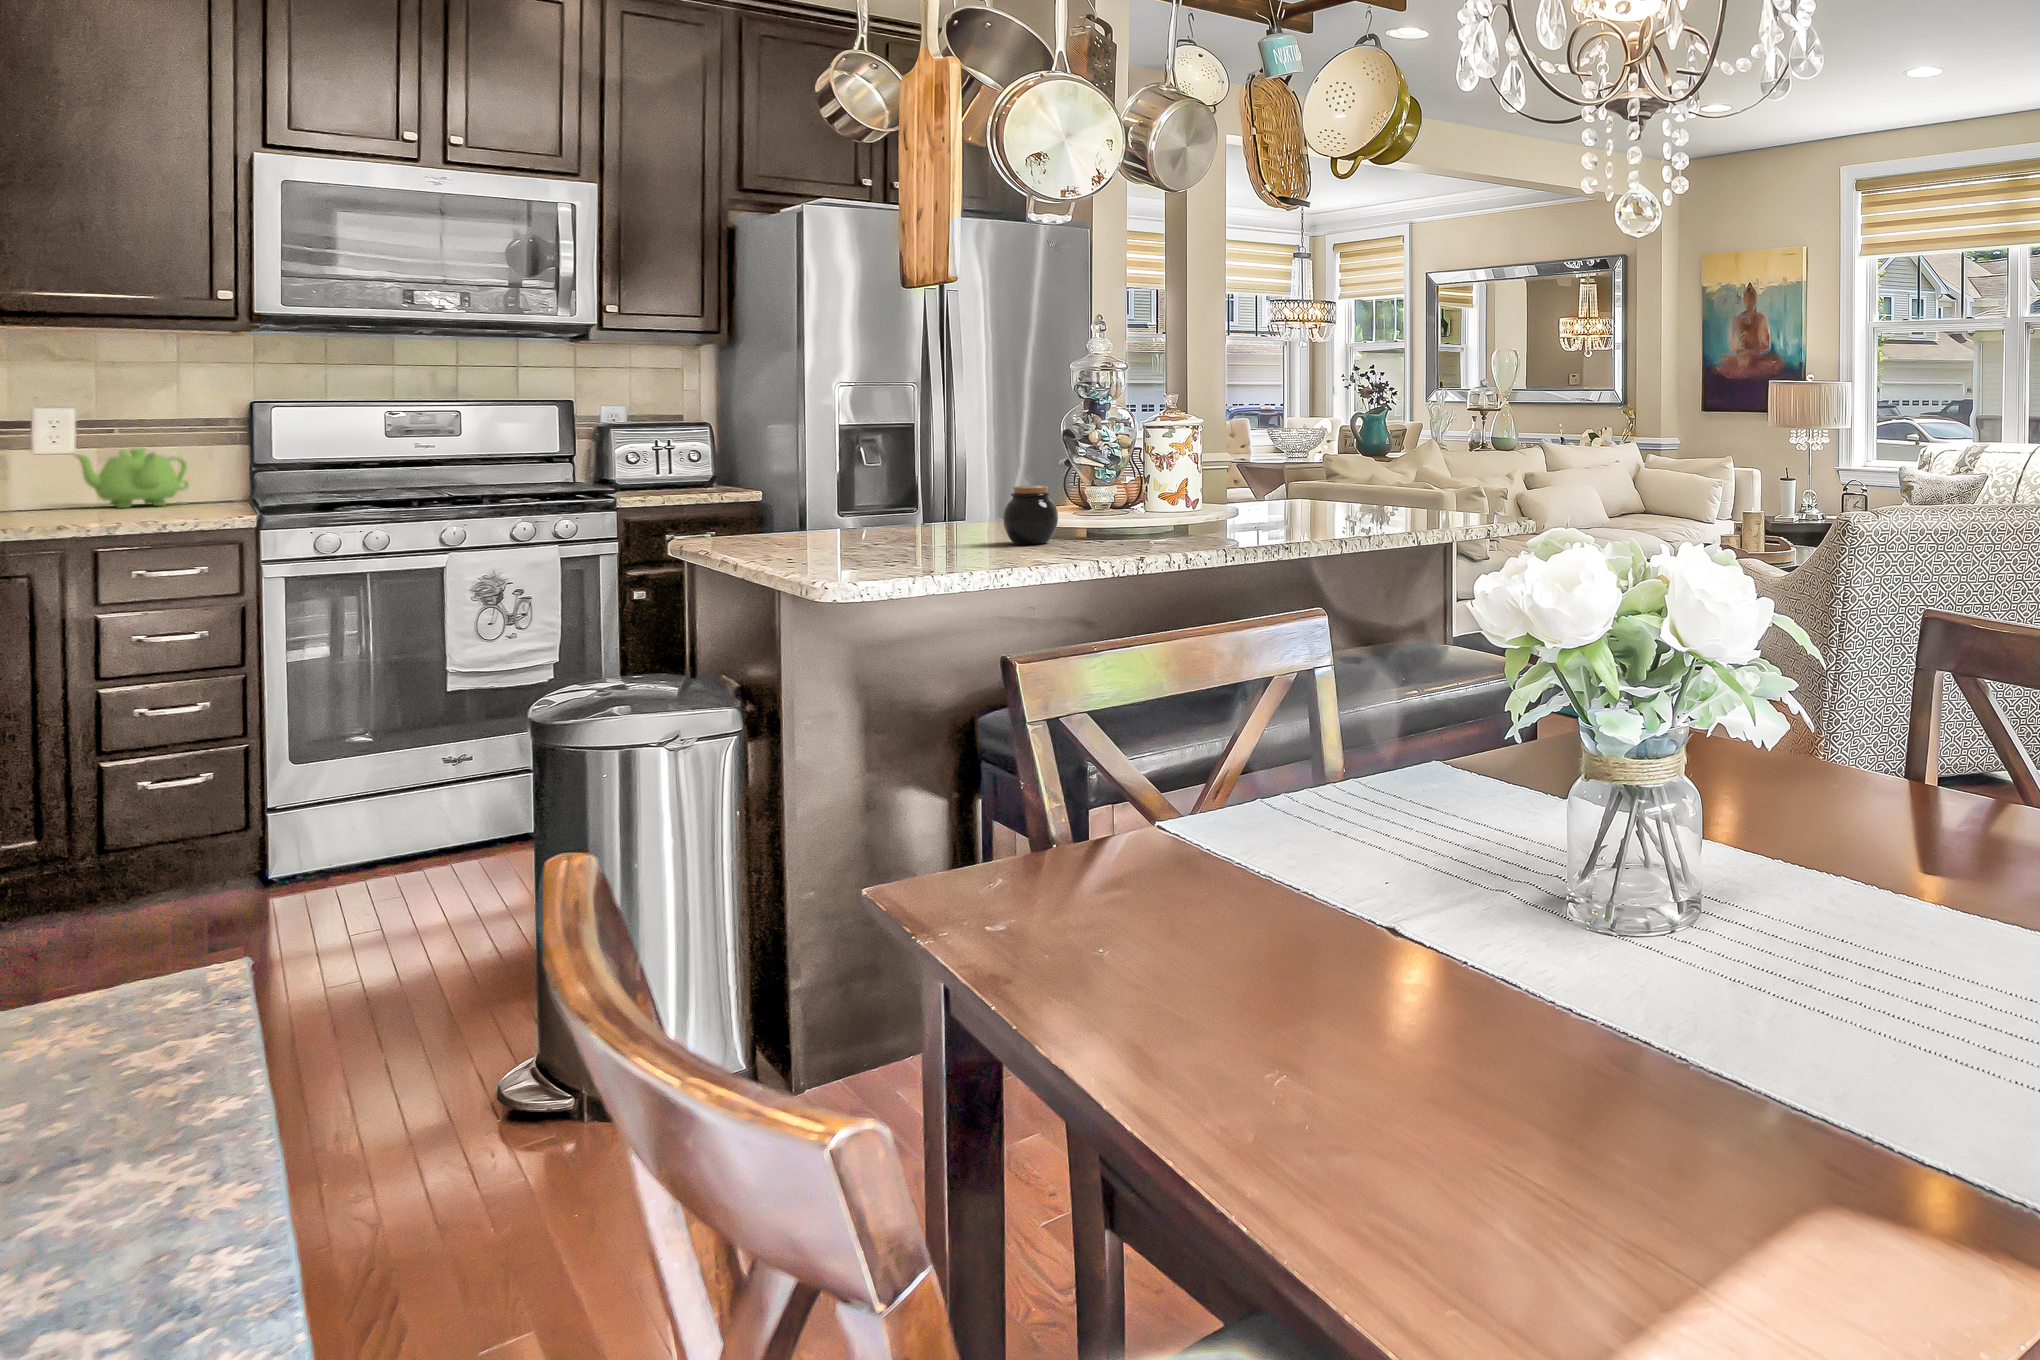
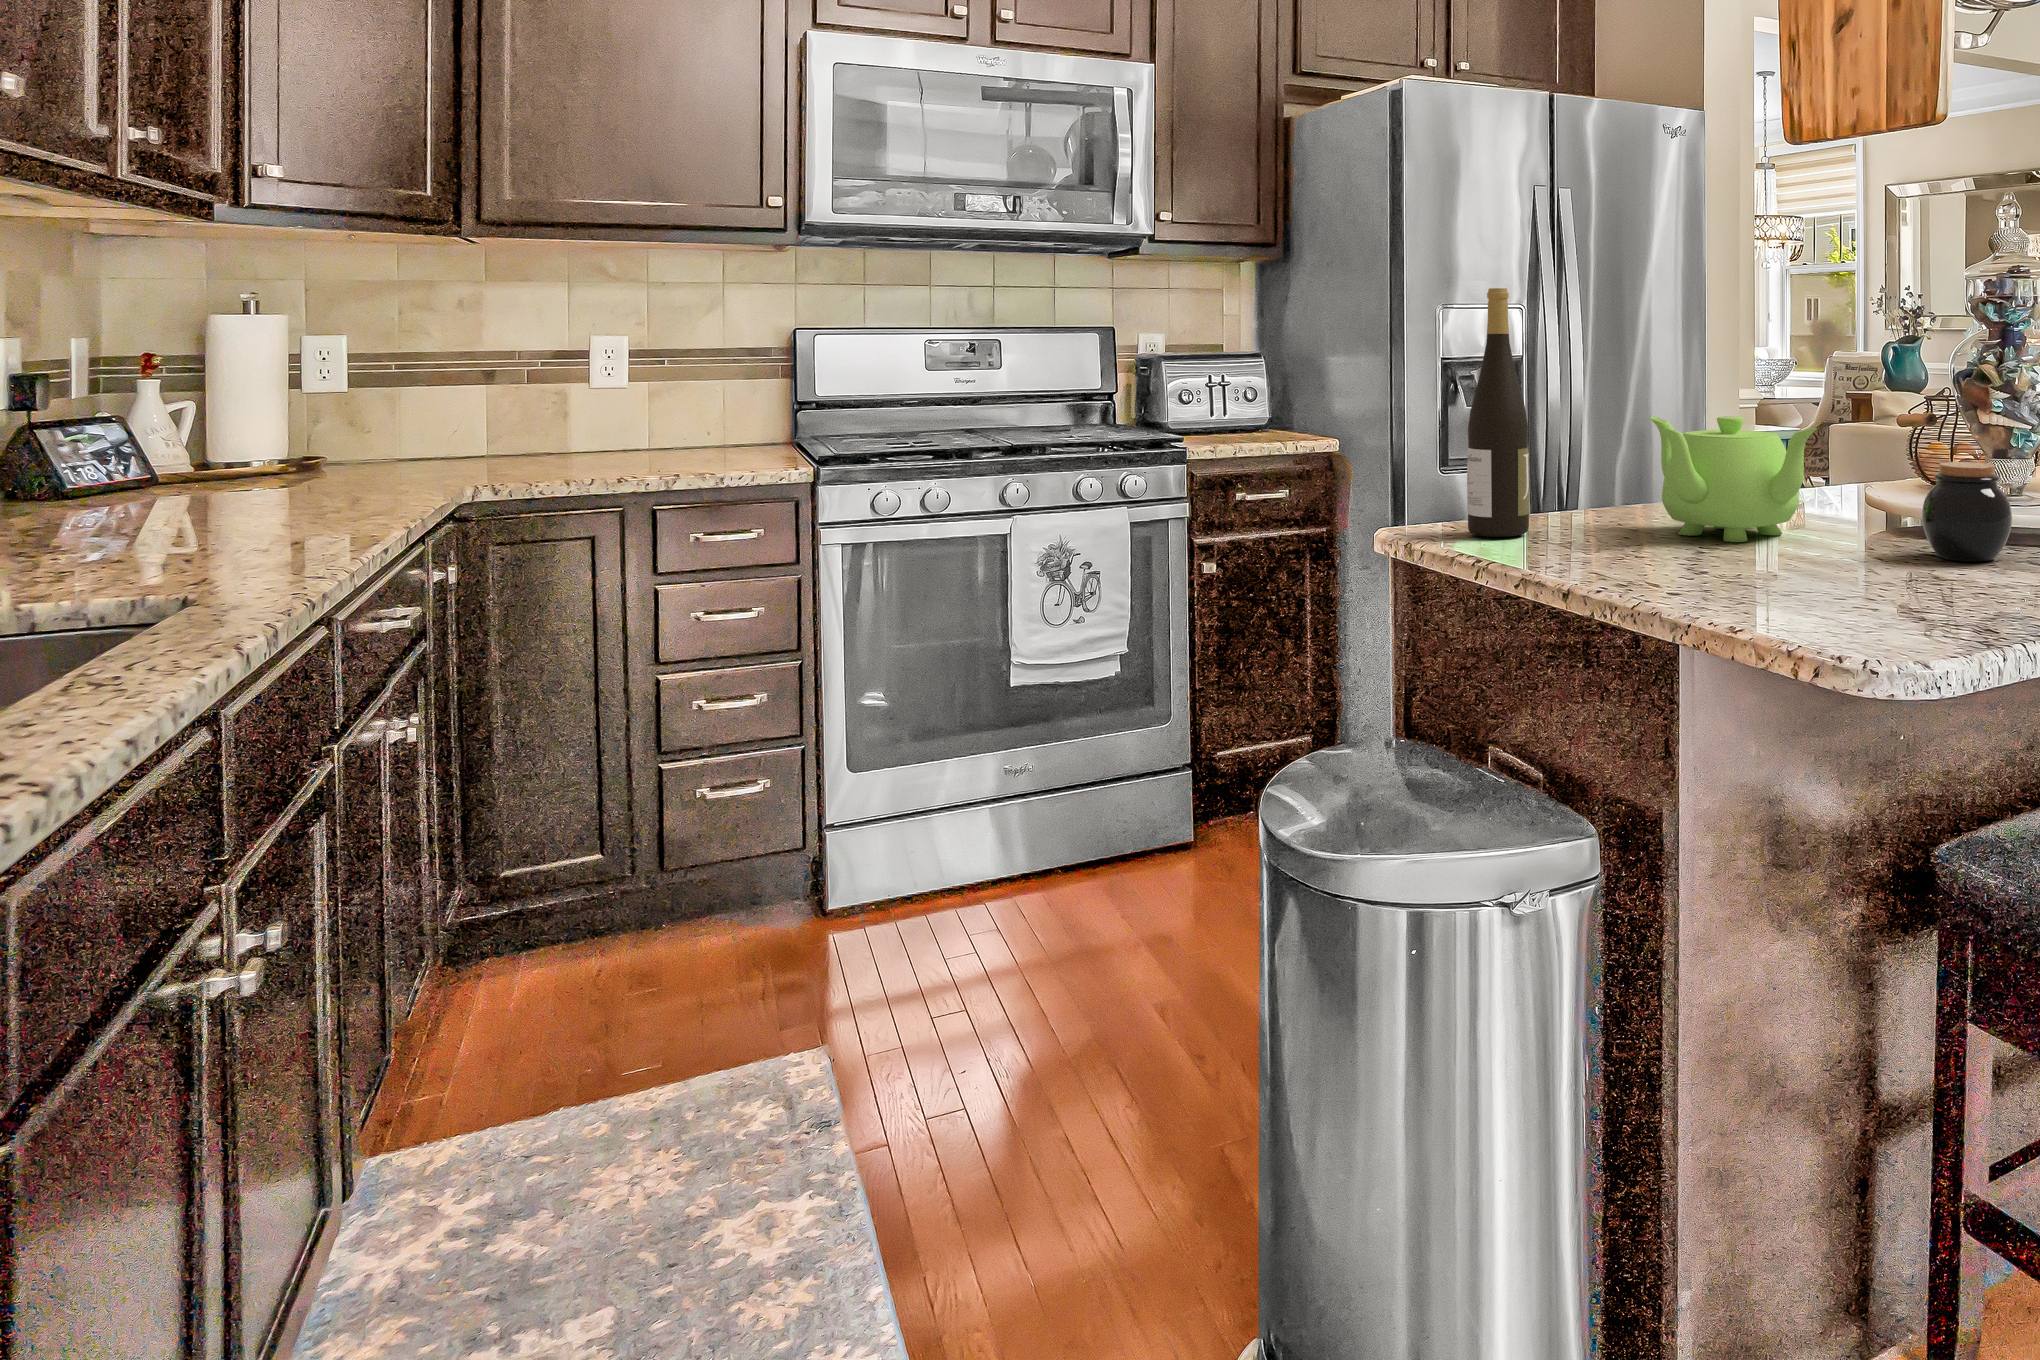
wine bottle: none [730,378,775,540] -> present [1467,288,1530,537]
teapot: present [75,448,189,508] -> present [1650,416,1817,542]

